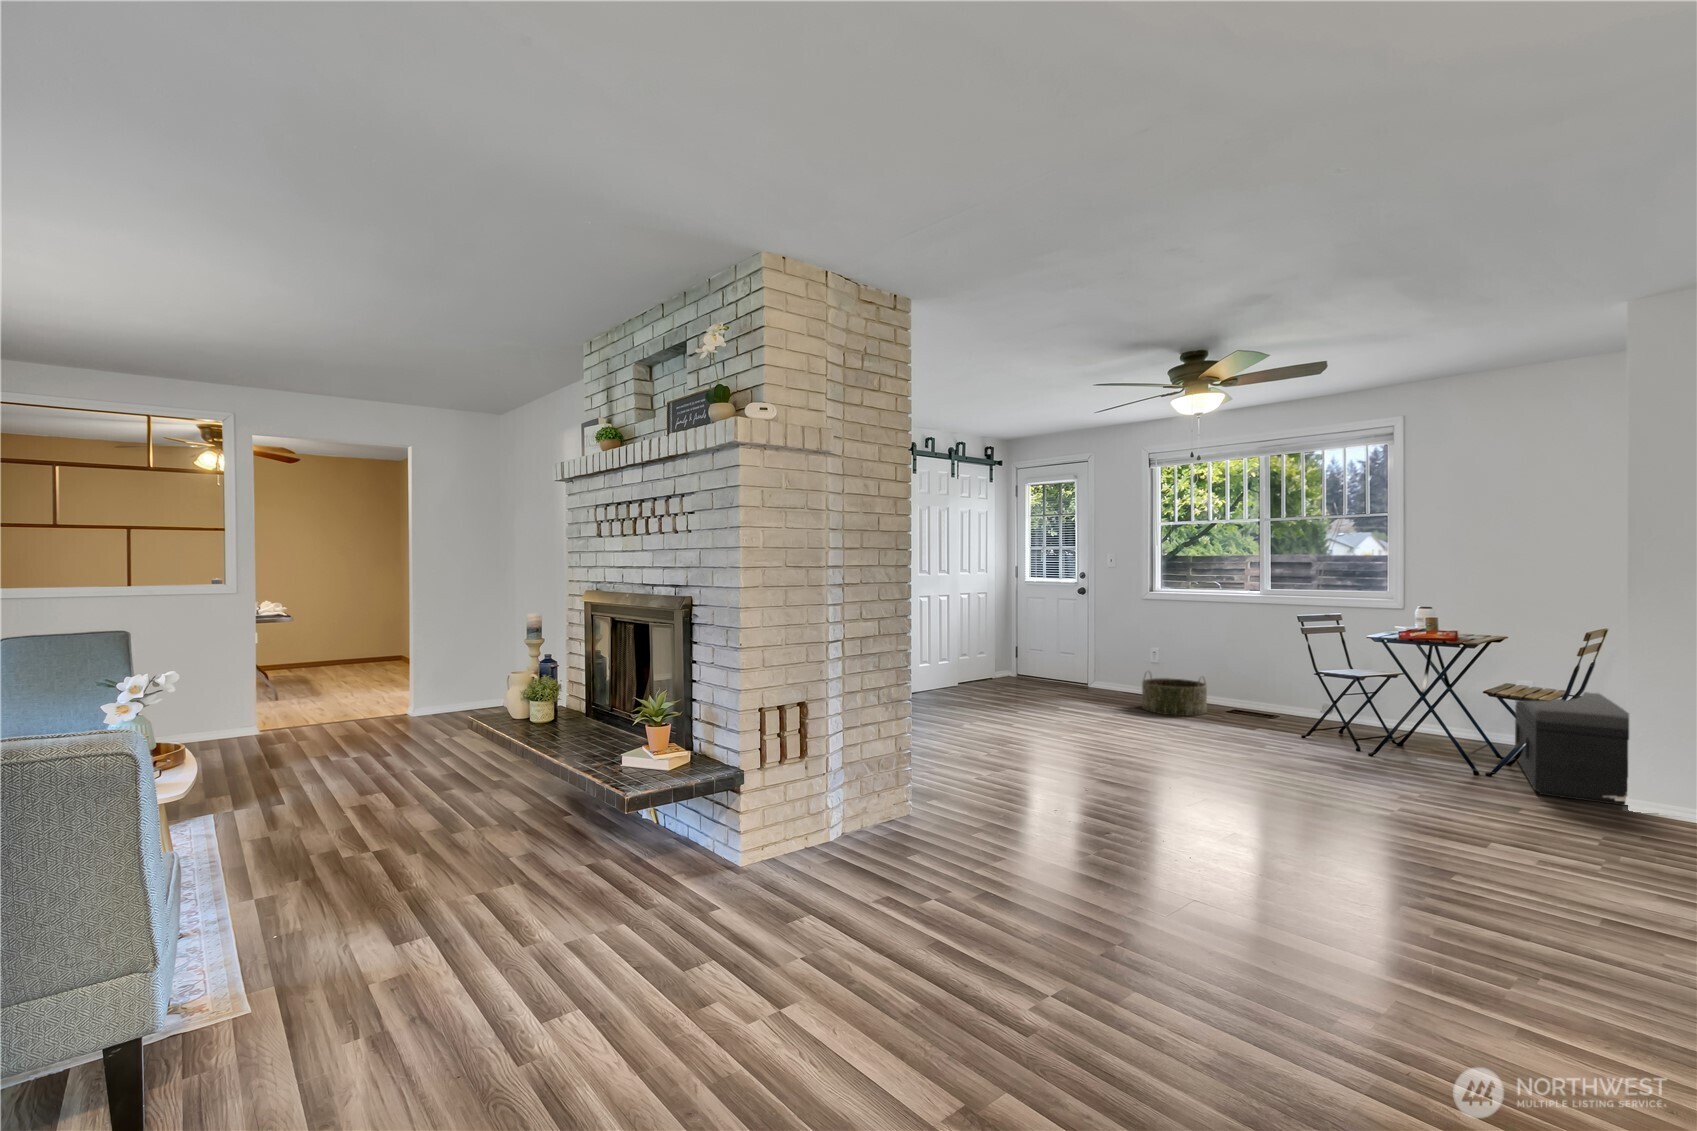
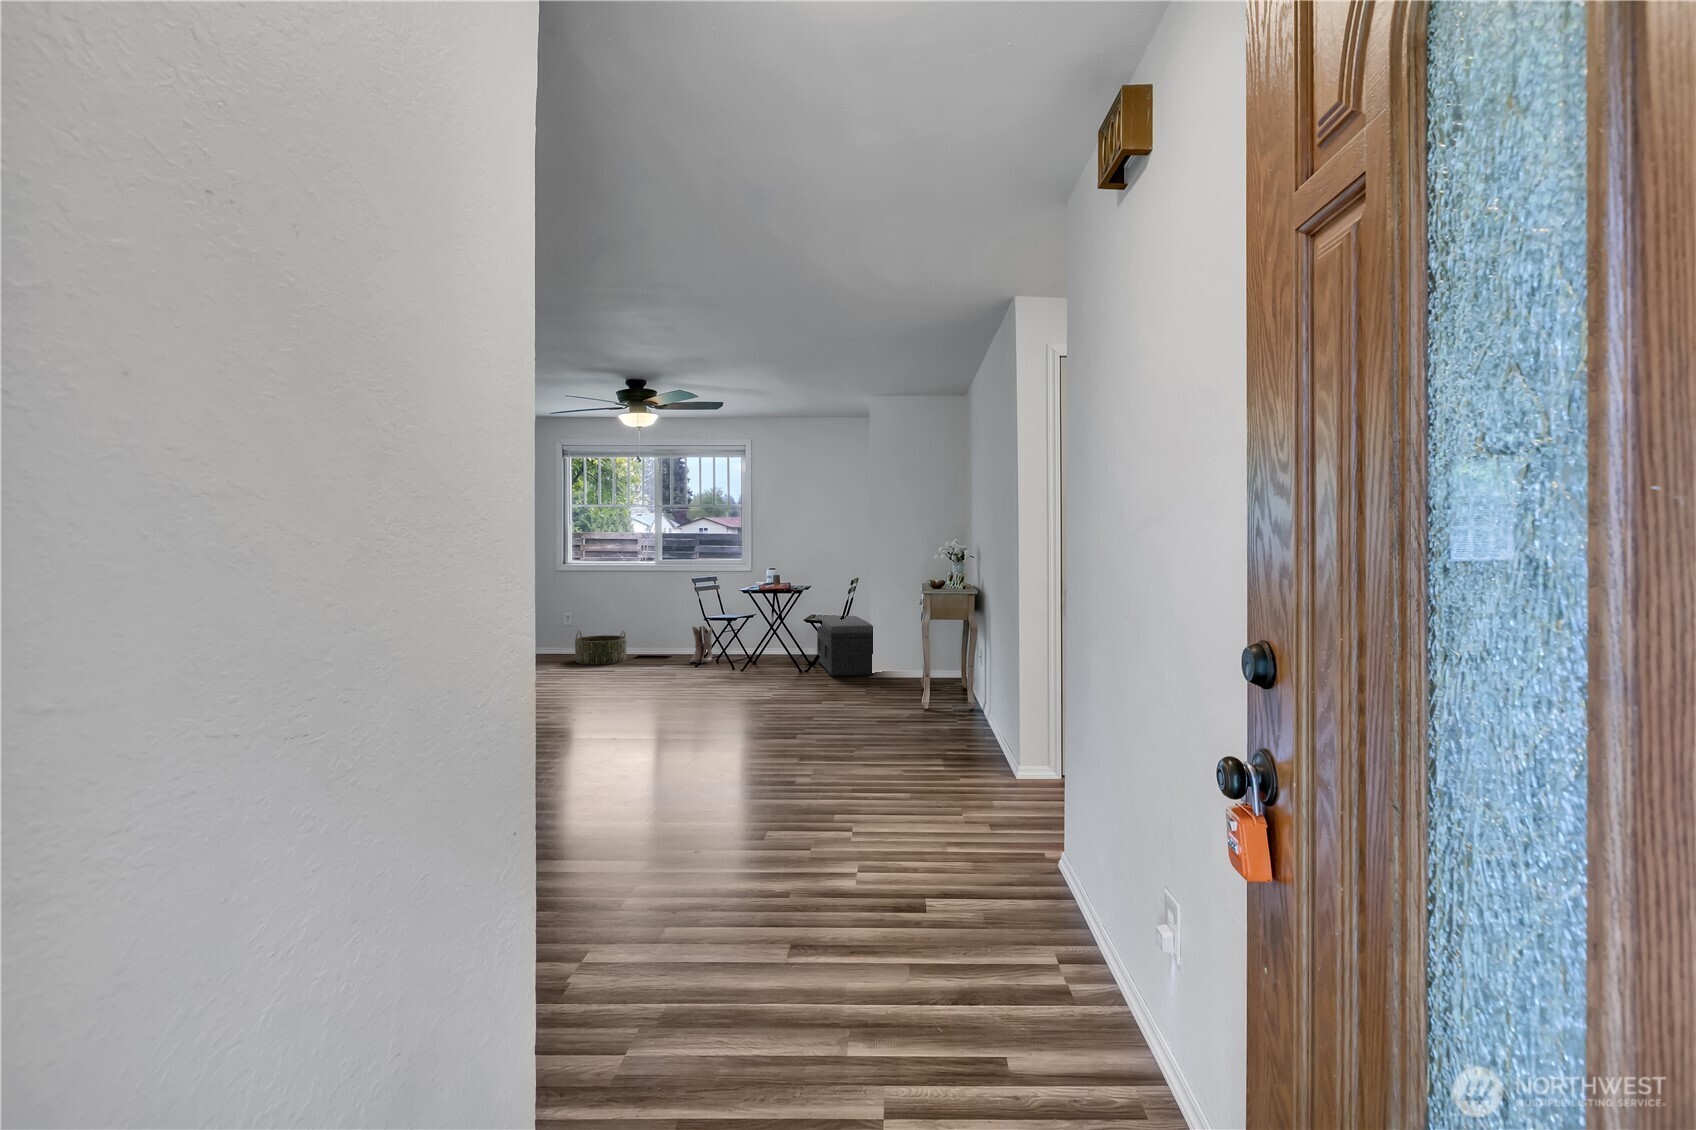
boots: none [1291,680,1330,734] -> present [690,626,713,663]

